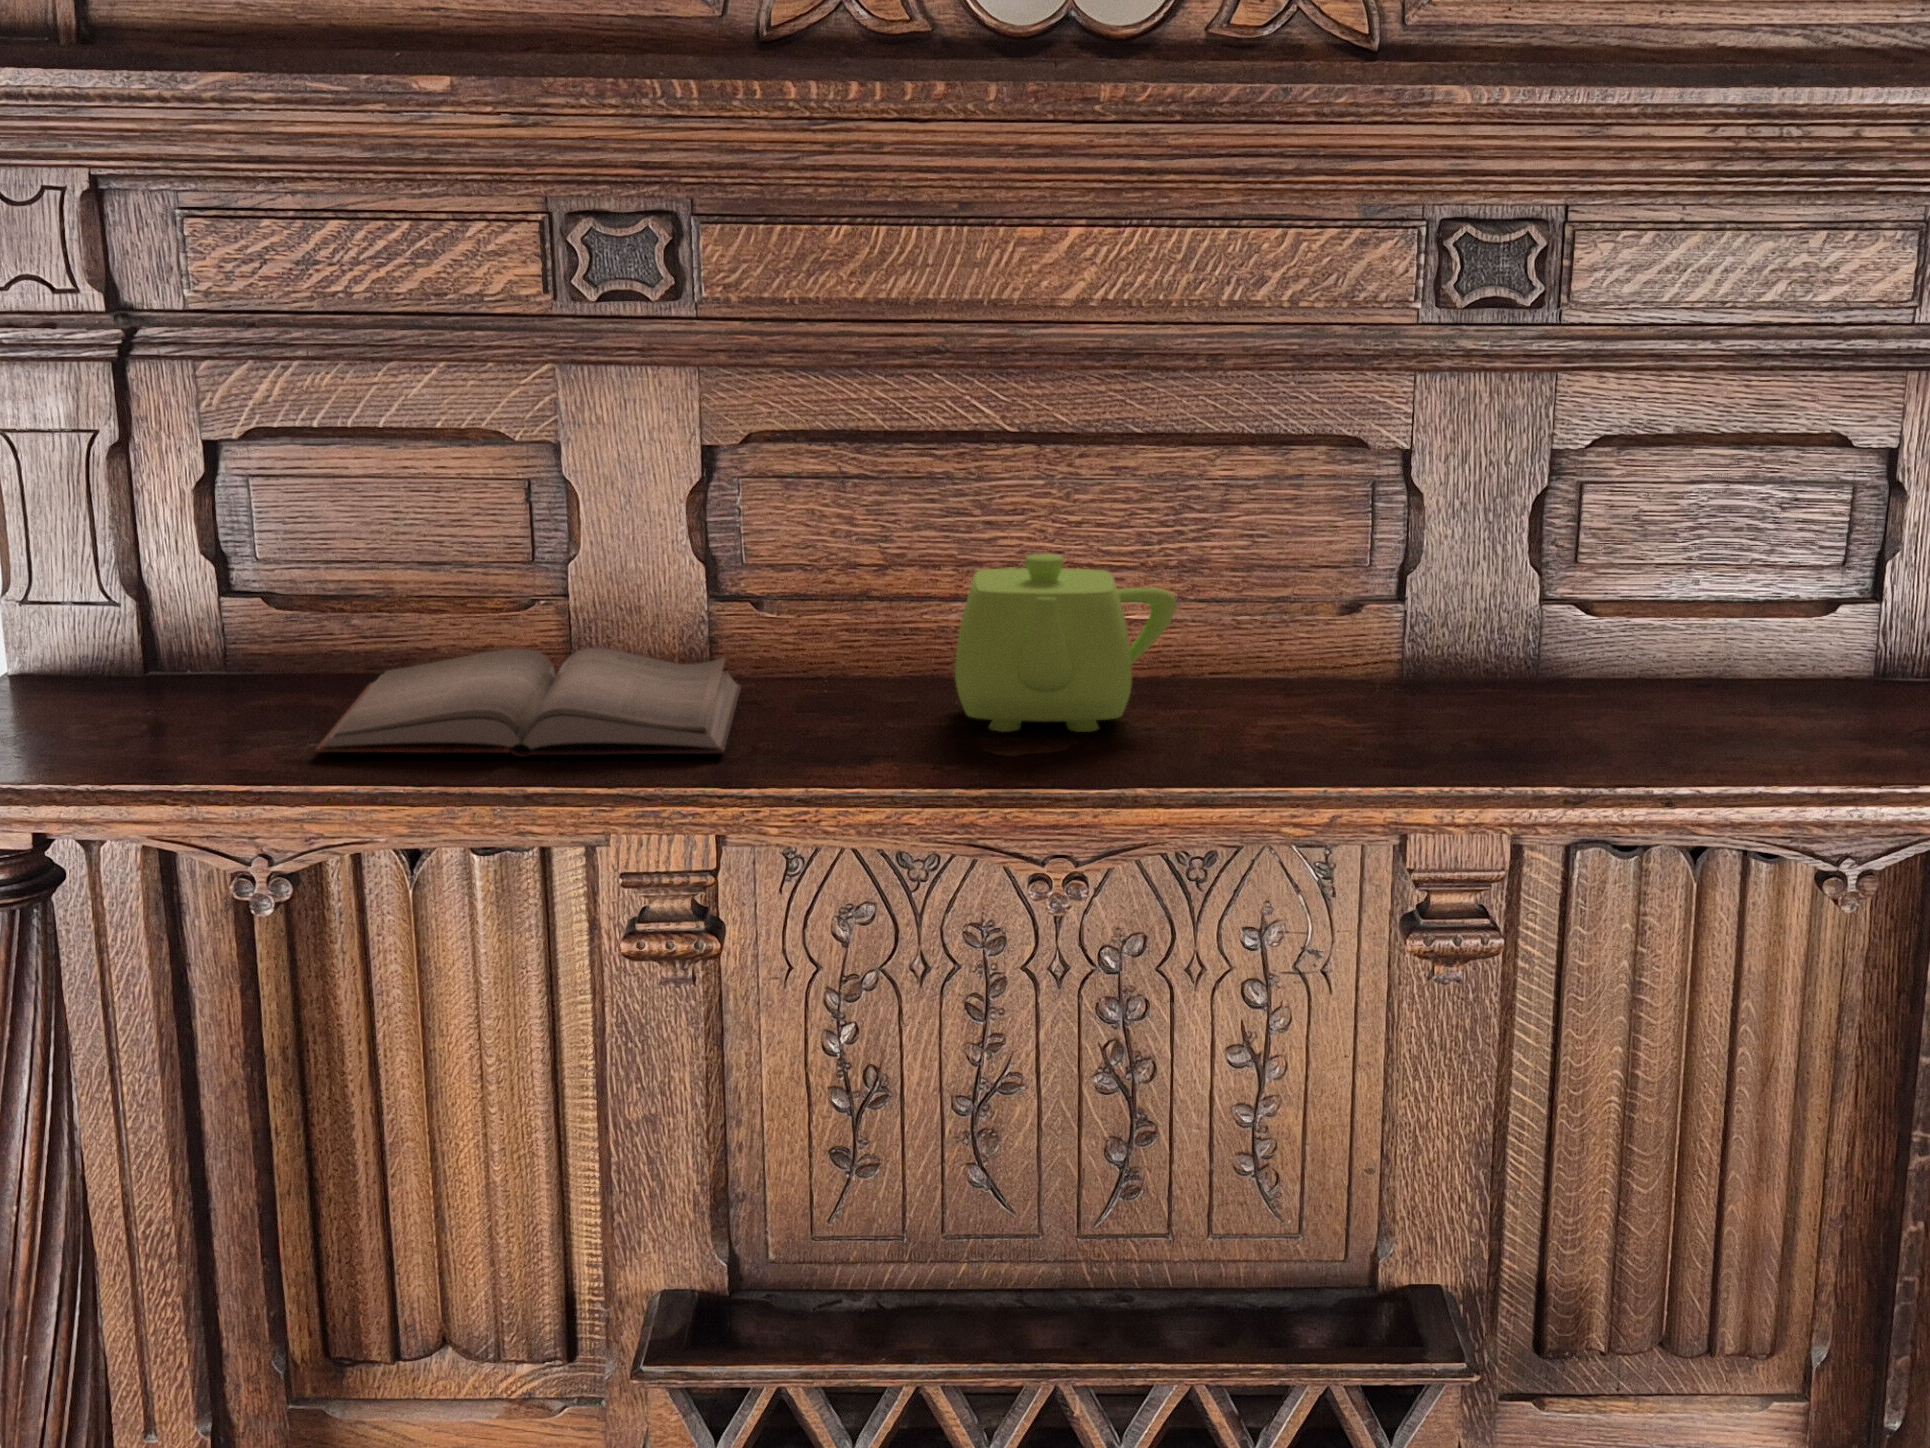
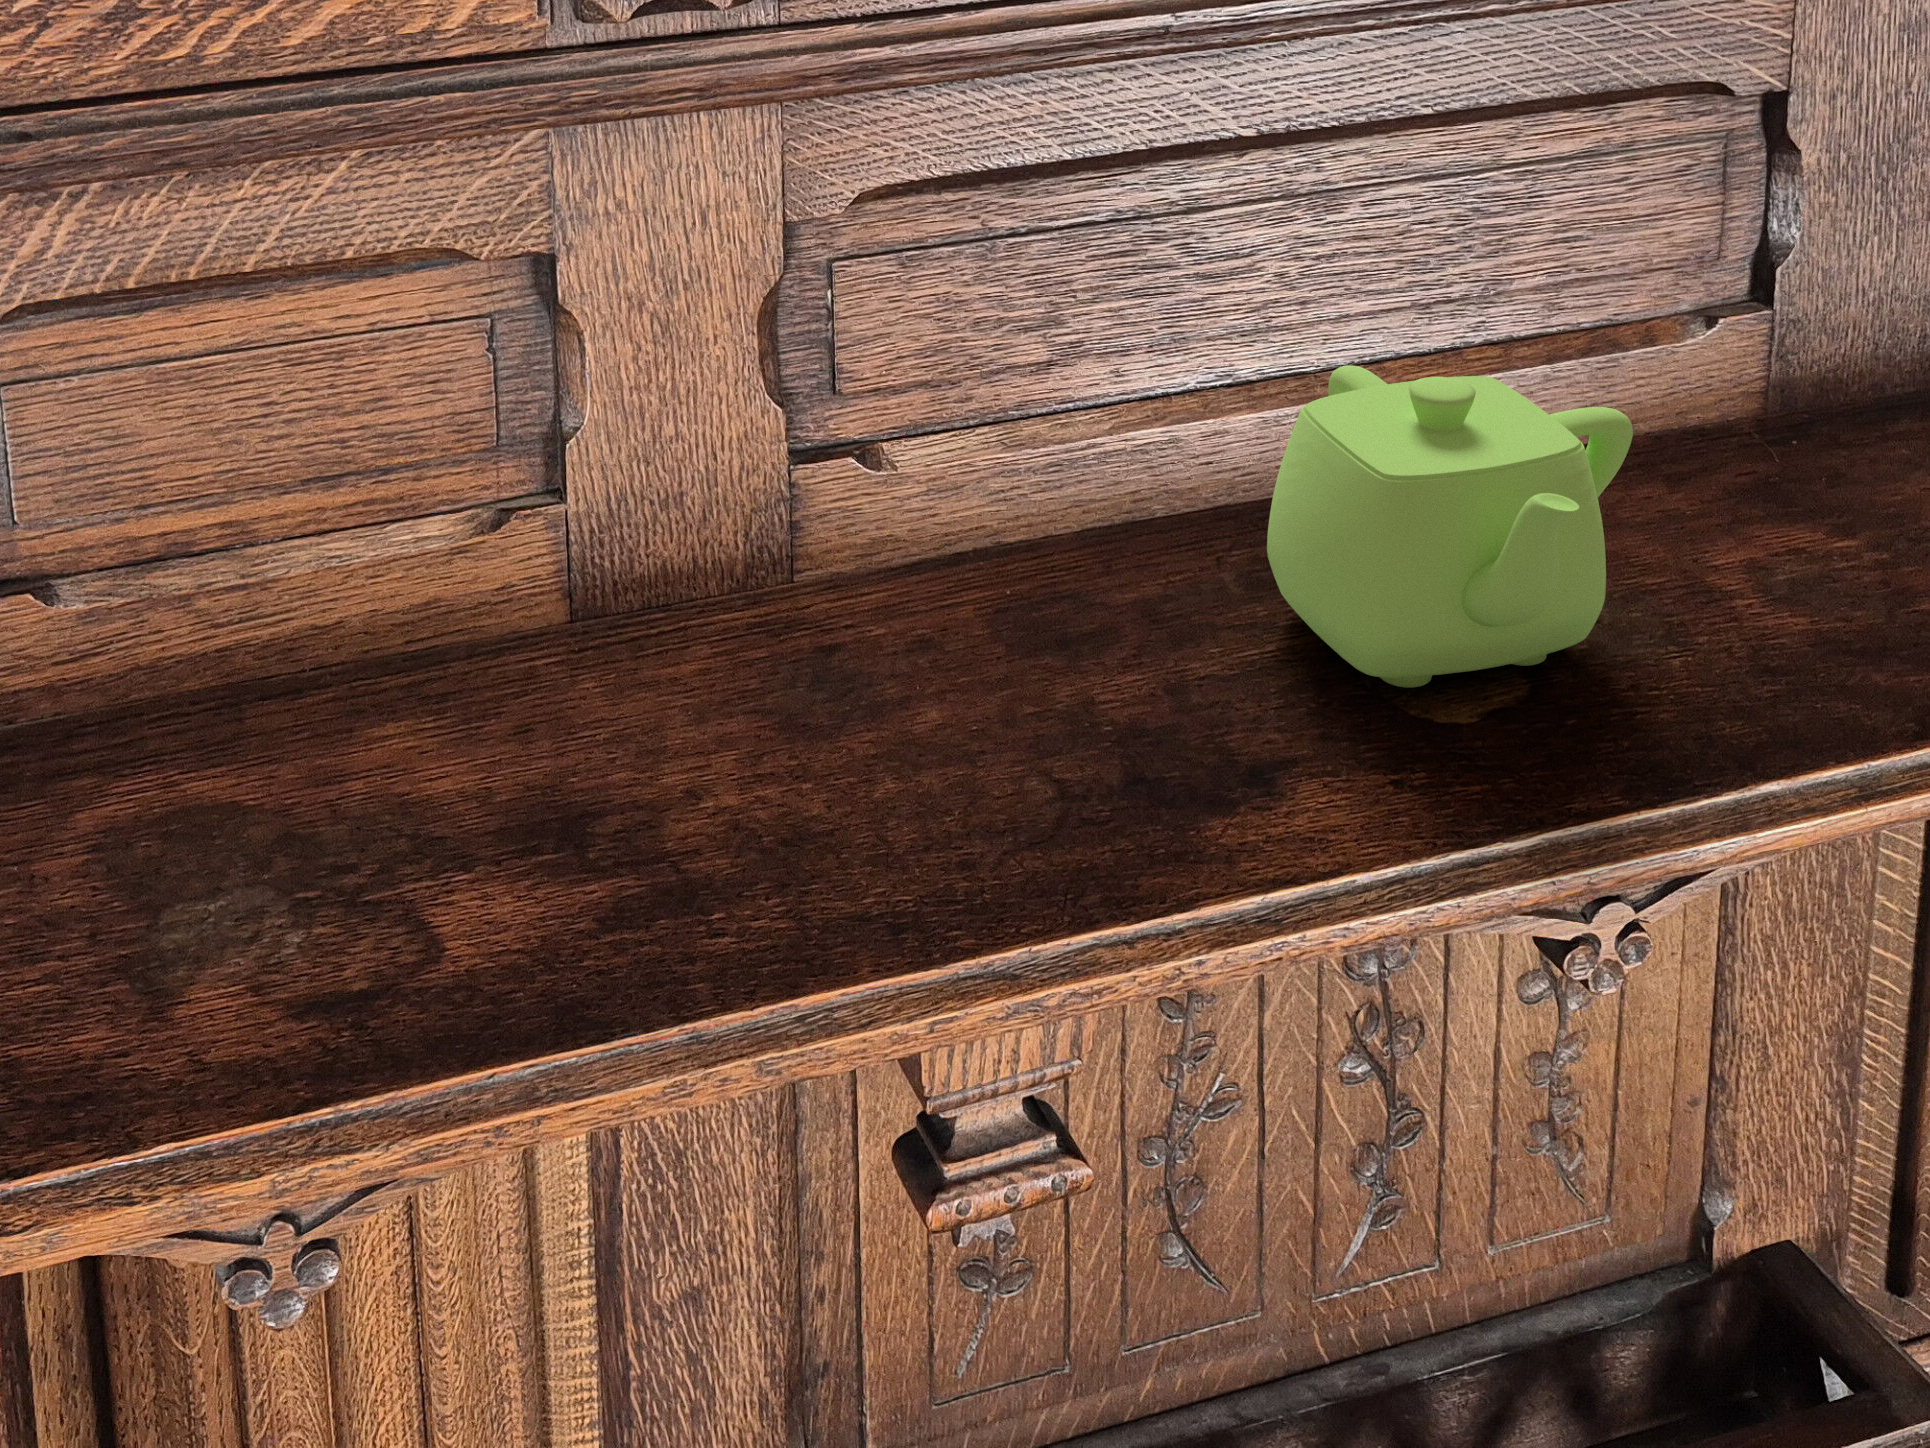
hardback book: present [315,648,741,757] -> none [273,584,1063,1003]

